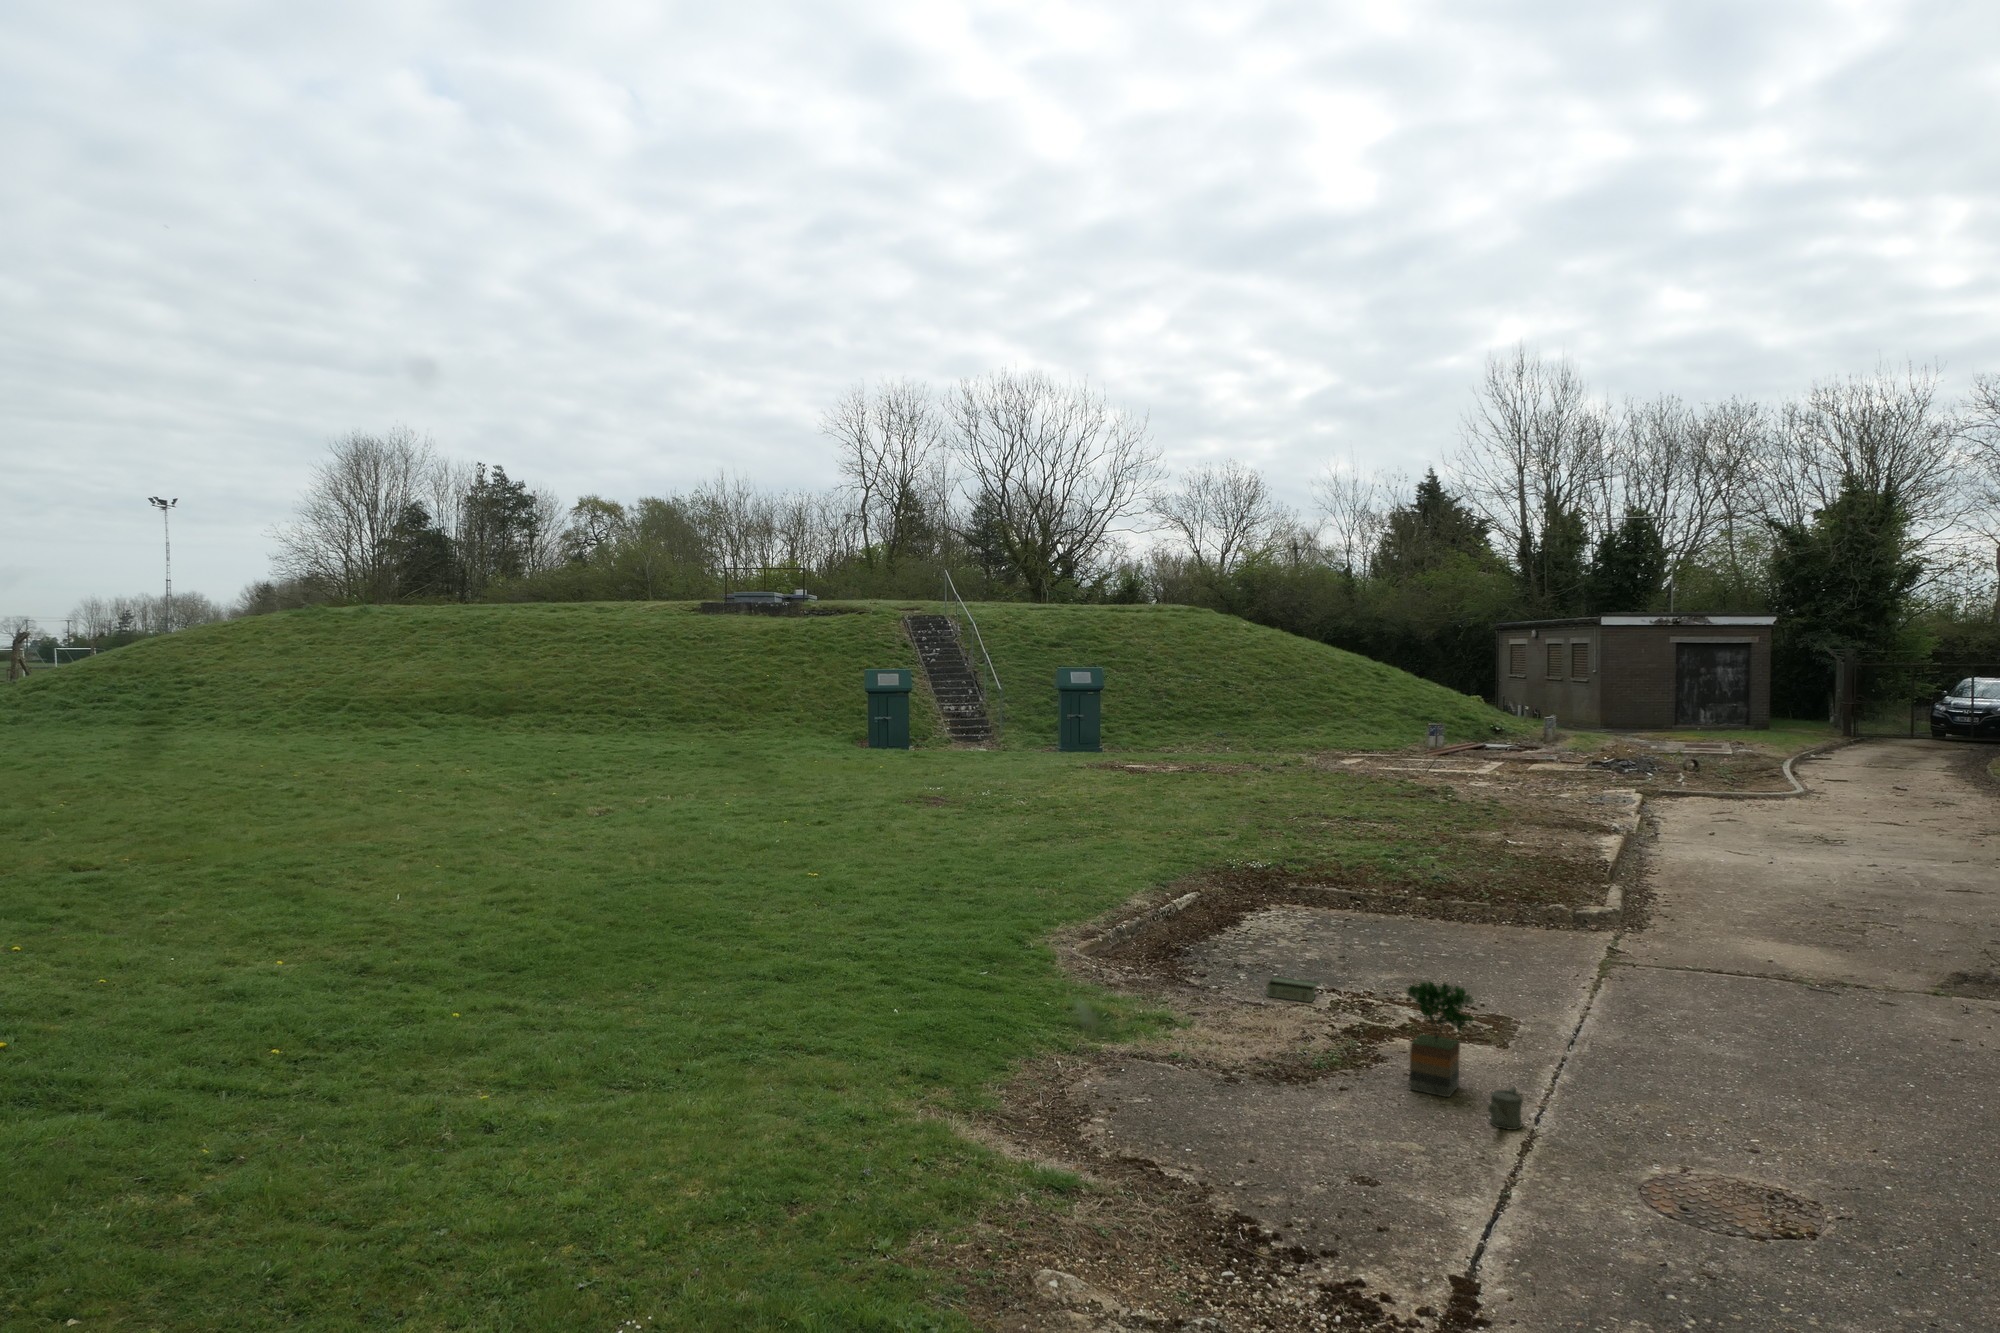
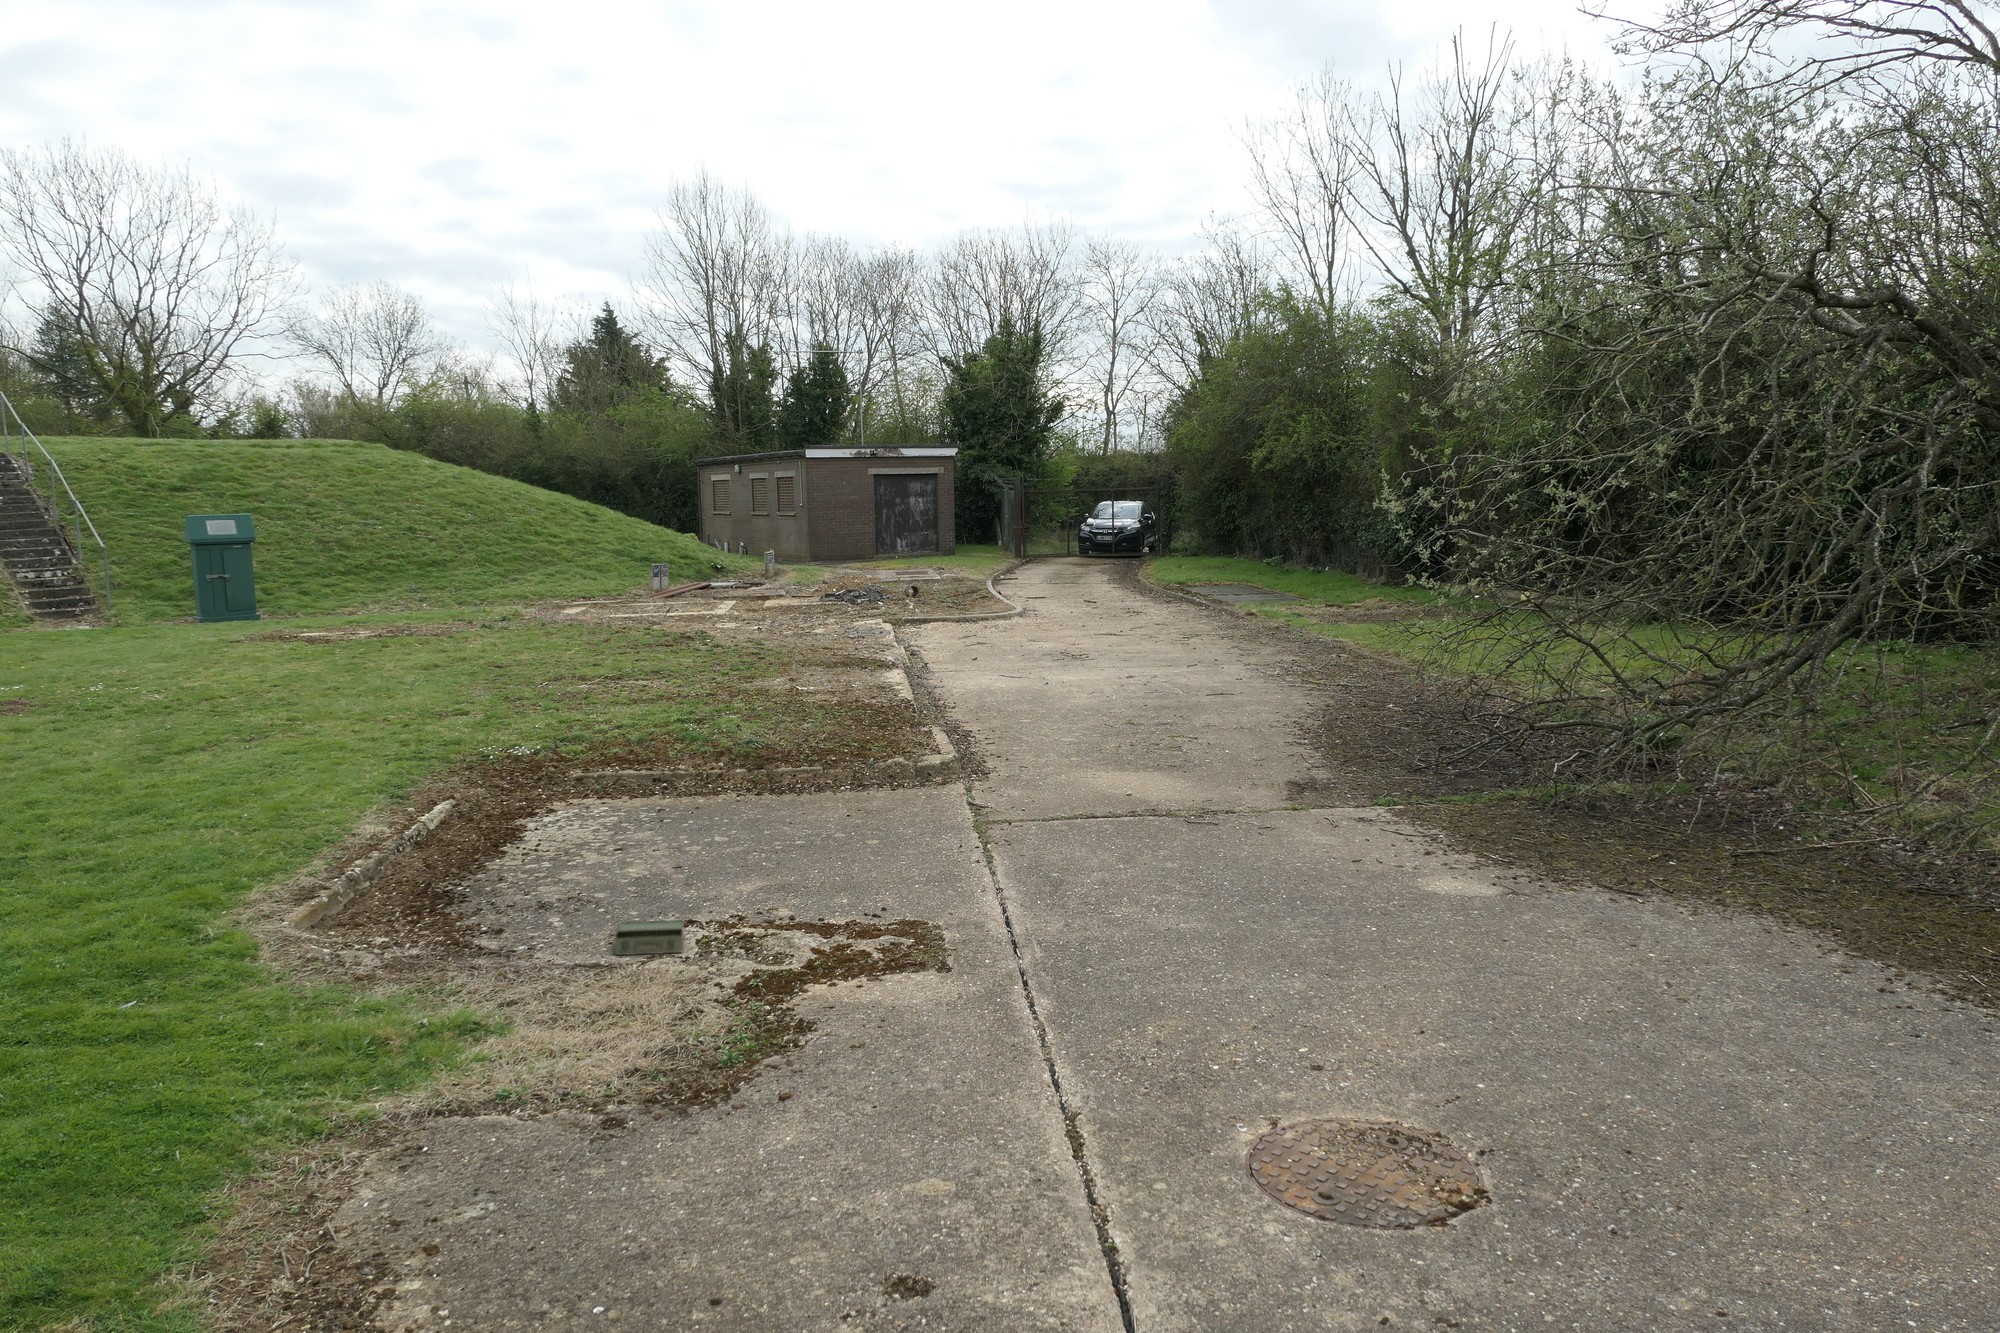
potted tree: present [1406,982,1475,1097] -> none [863,913,967,1074]
watering can: present [1488,1087,1523,1130] -> none [1006,1046,1050,1111]

